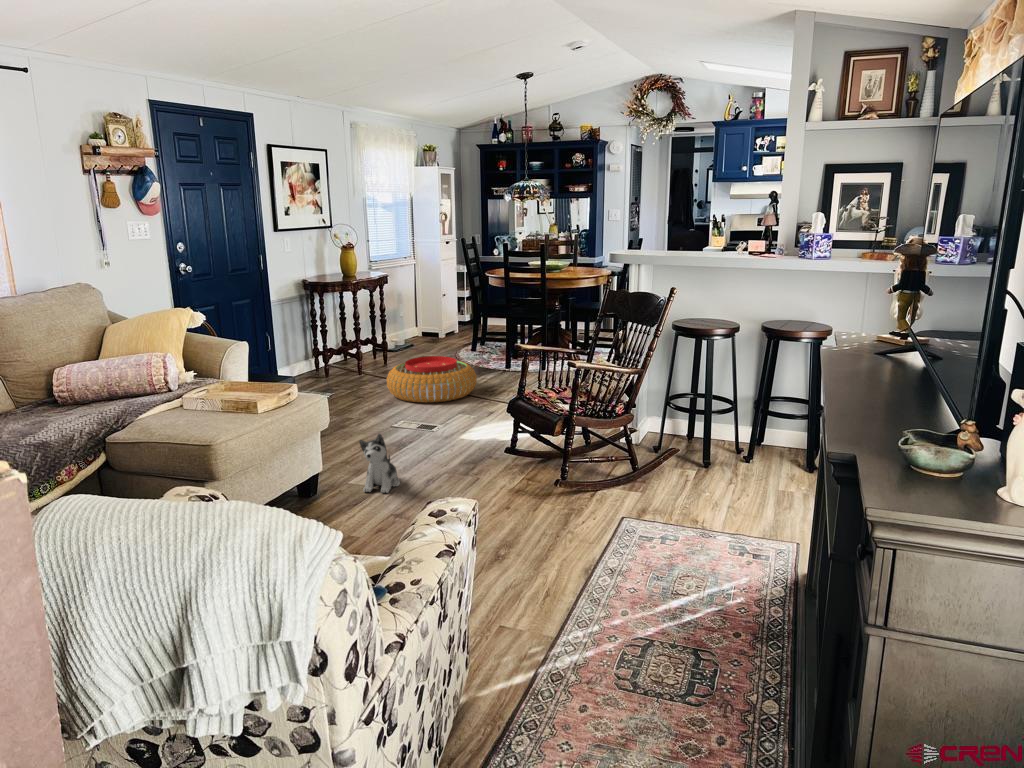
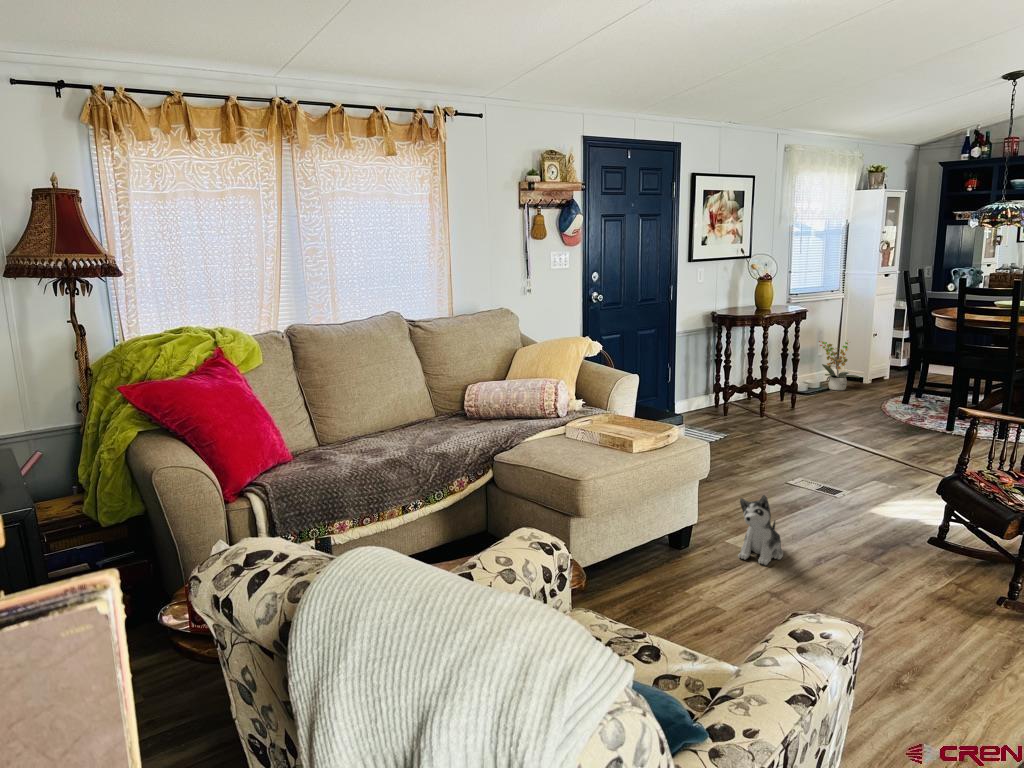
potted plant: none [399,300,436,345] -> present [819,341,860,390]
pouf: present [387,356,477,403] -> none [789,407,904,463]

